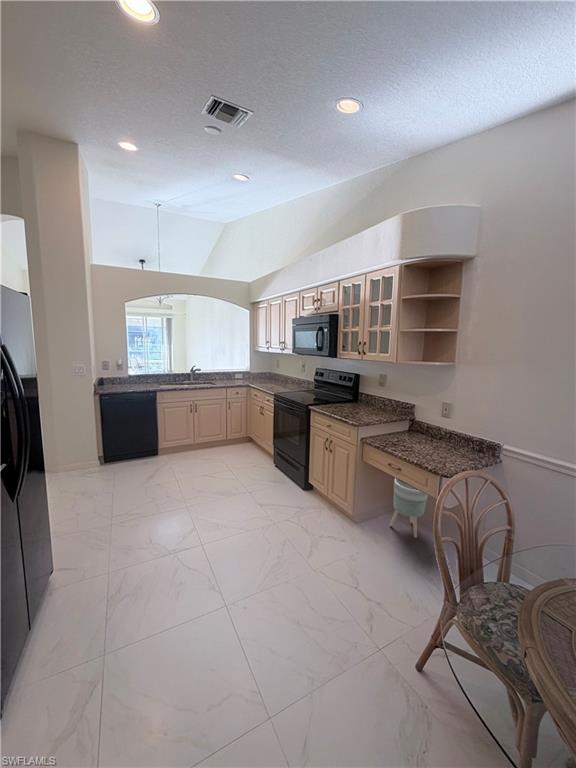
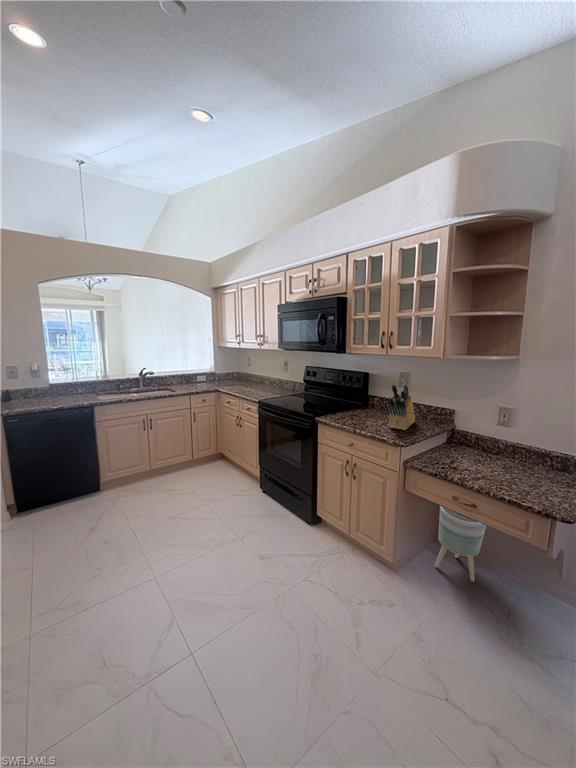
knife block: none [355,381,385,417] -> present [387,384,415,430]

